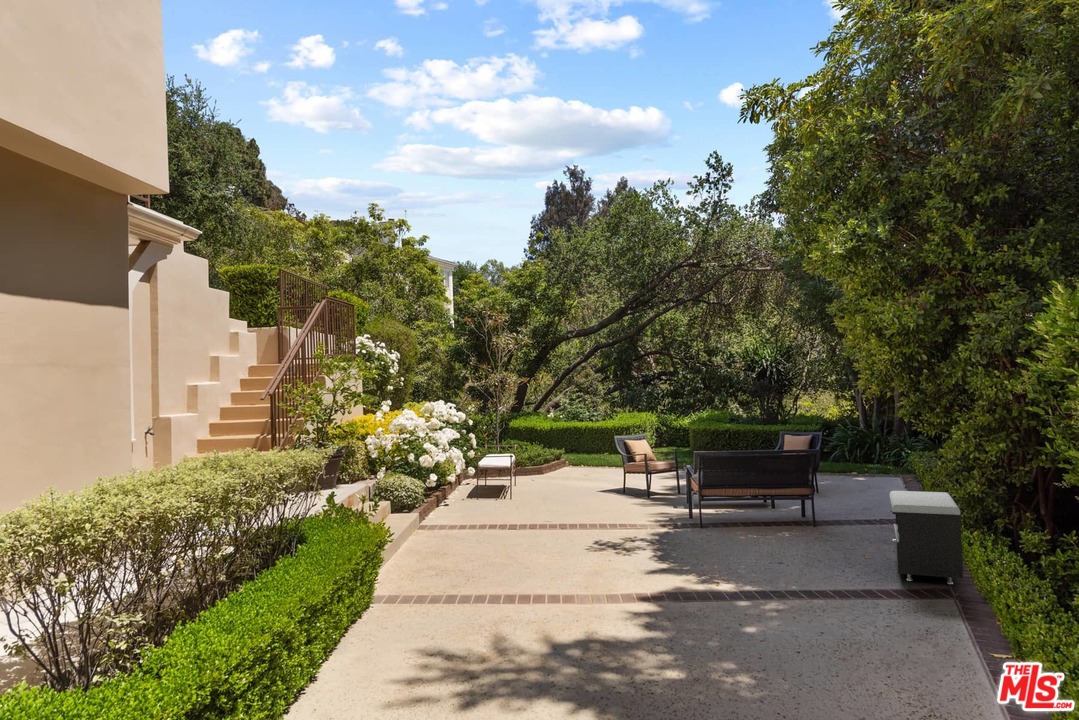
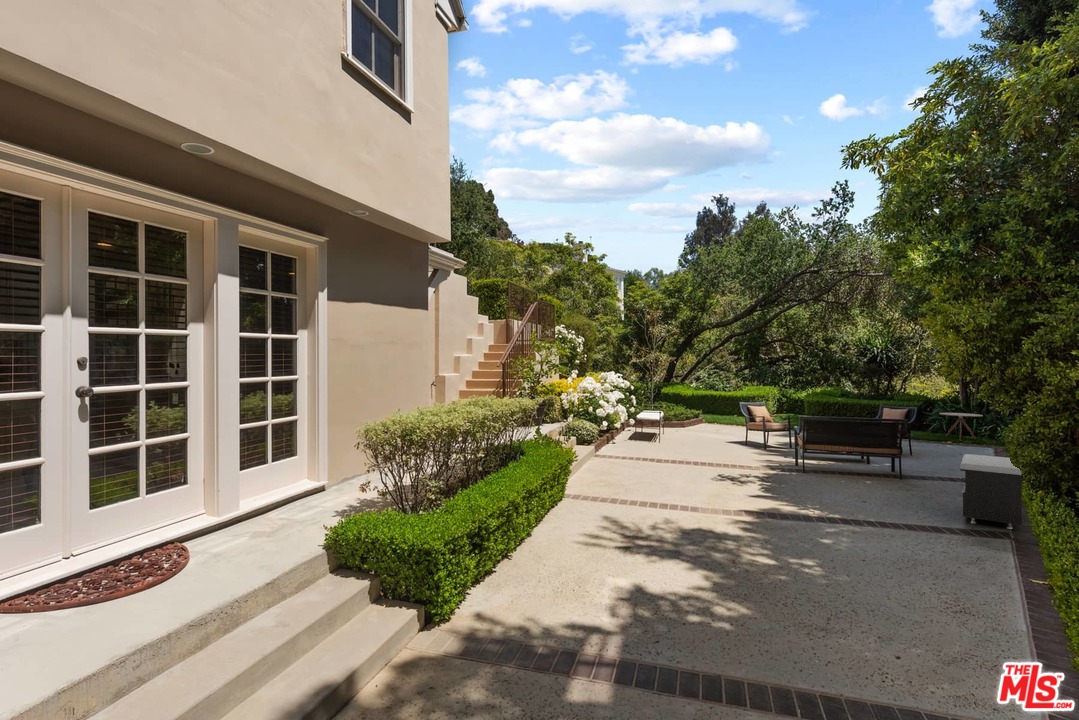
round table: none [838,435,884,466] -> present [939,413,983,439]

